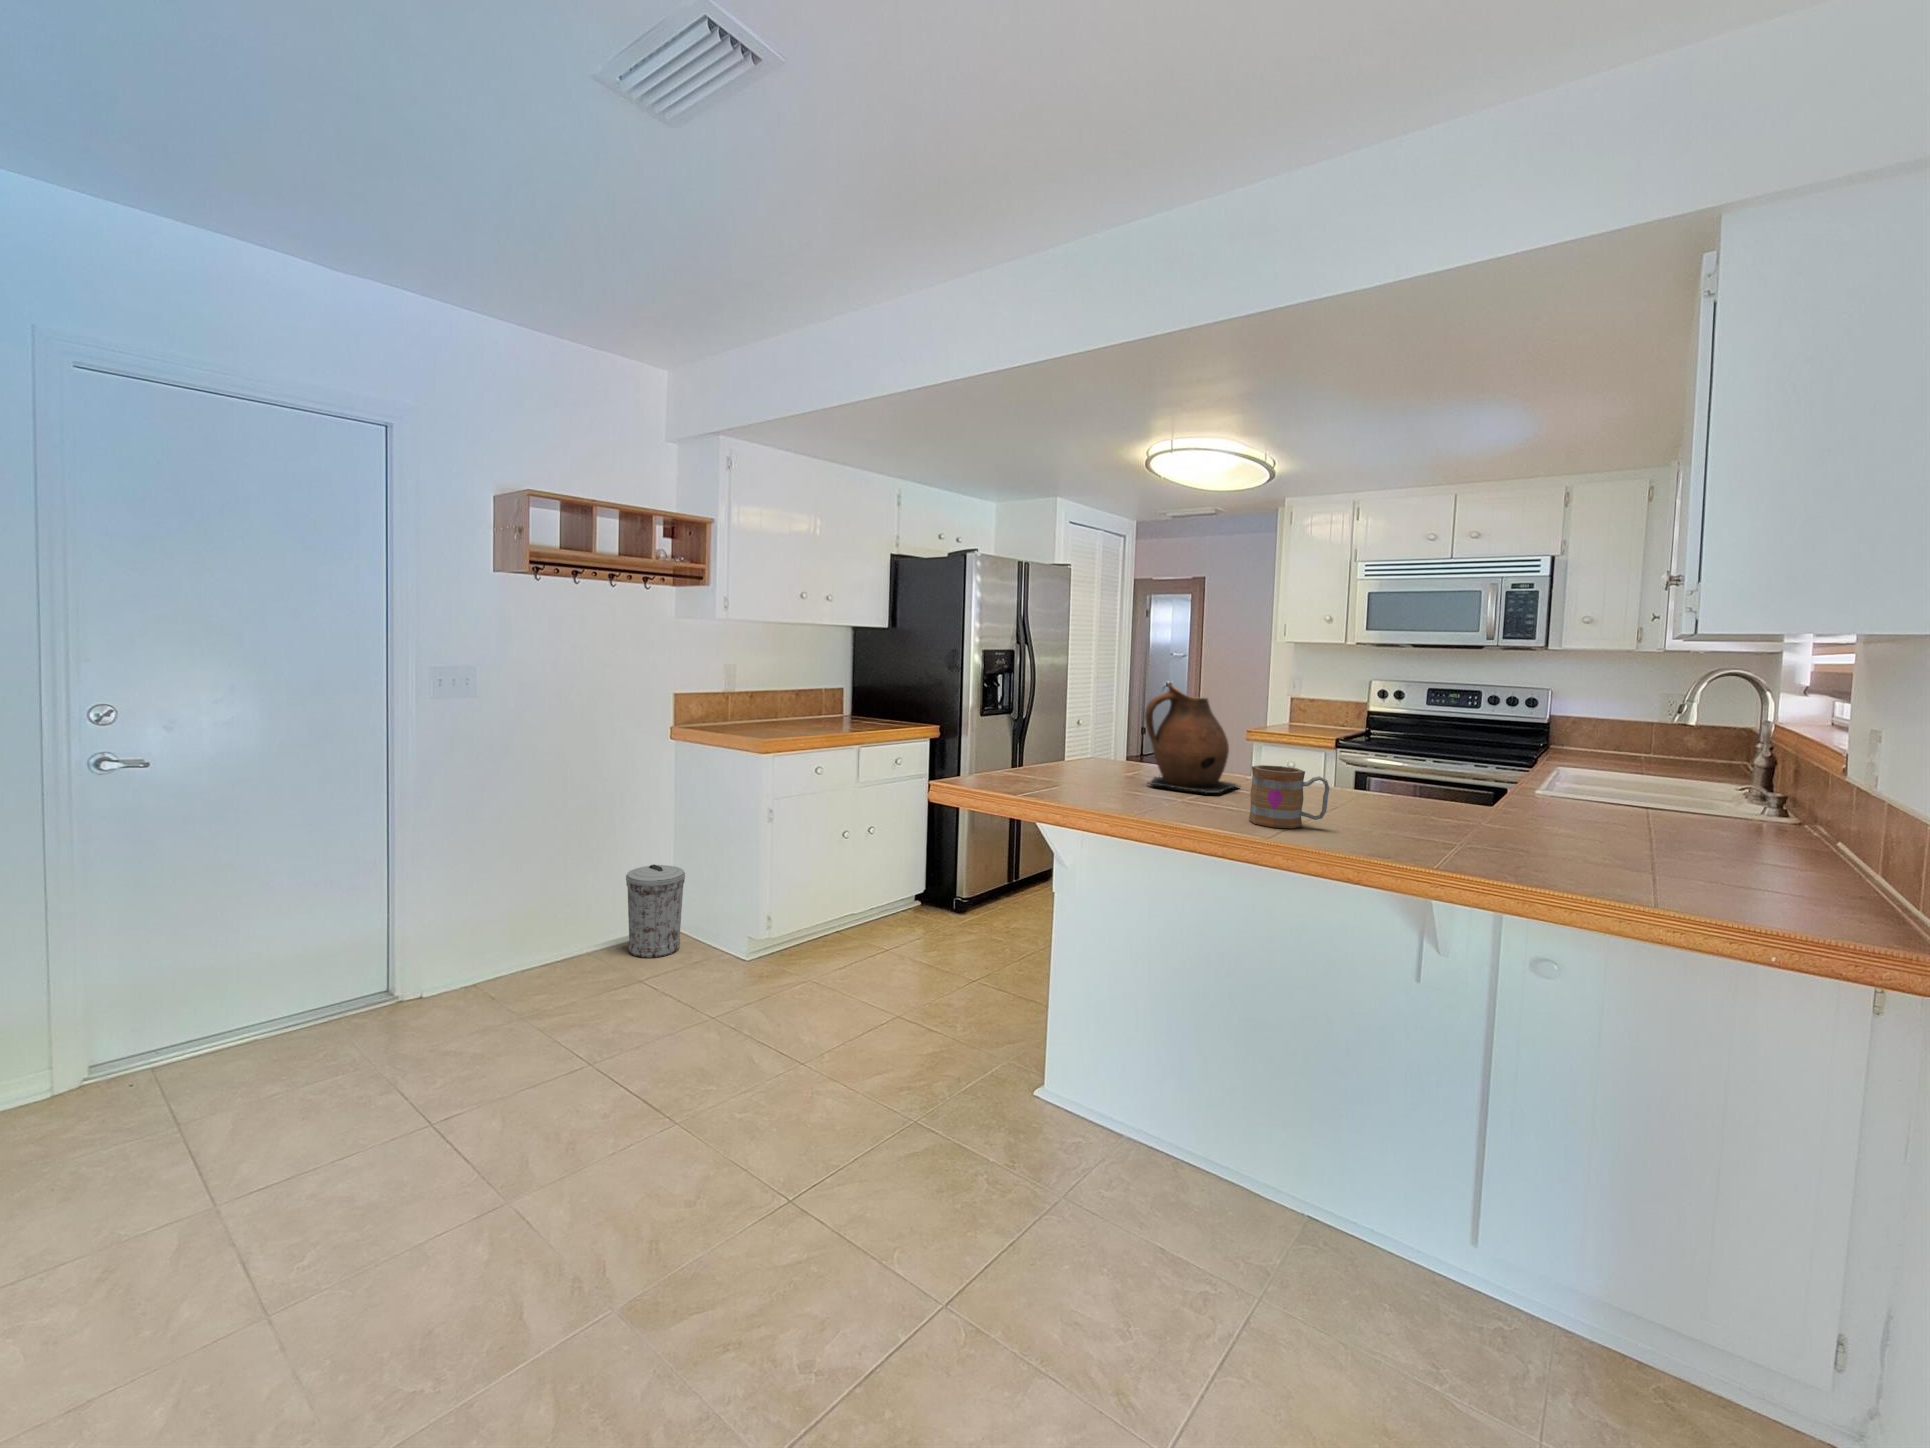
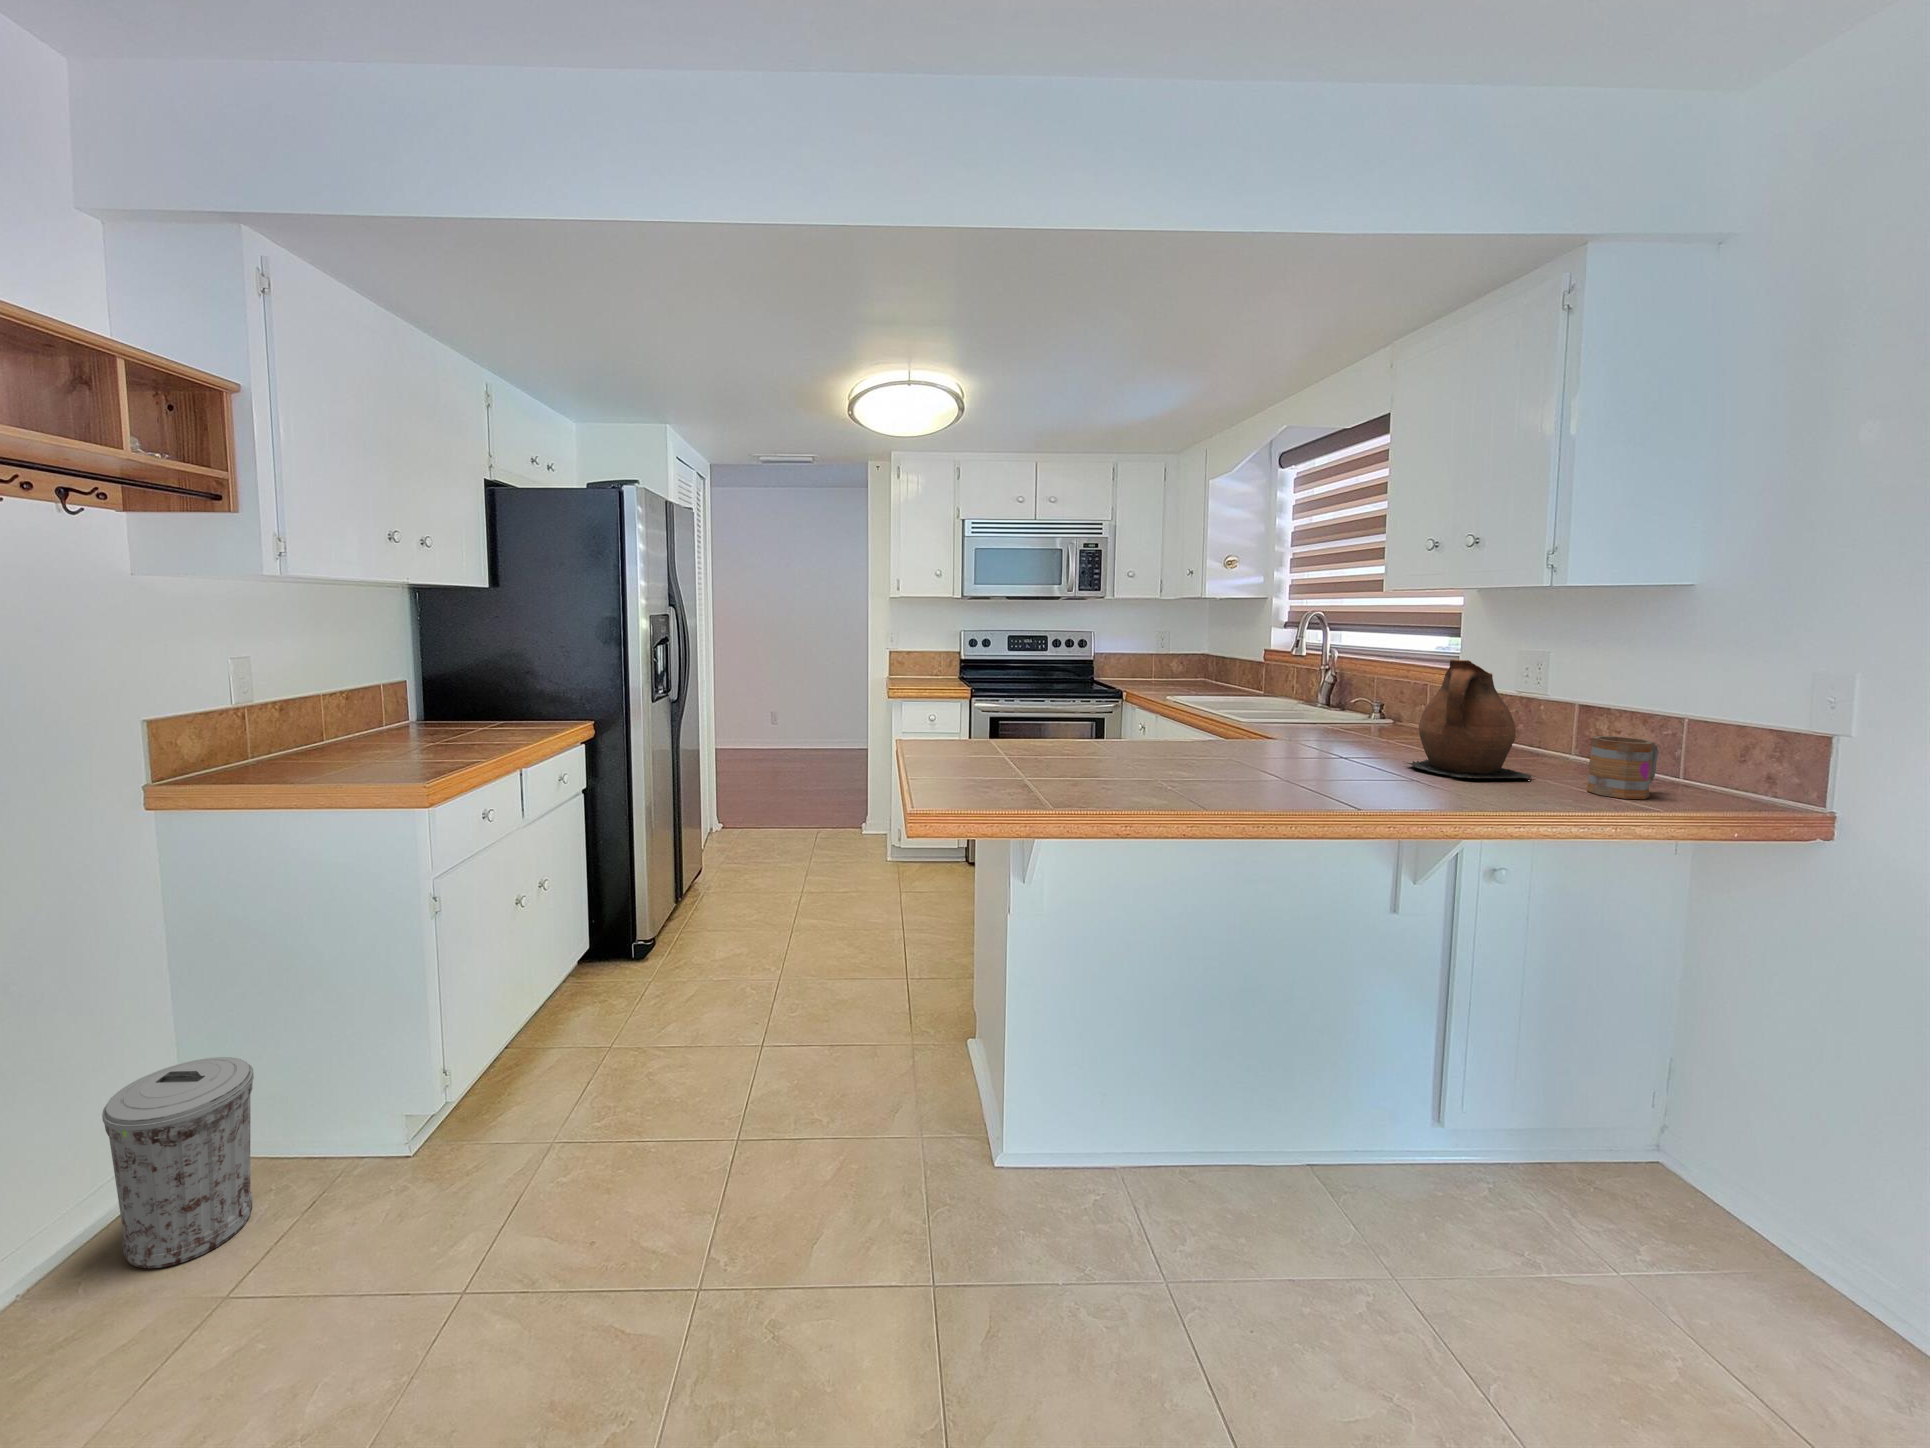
ceramic pitcher: present [1145,684,1239,793] -> present [1407,659,1531,778]
mug: present [1249,765,1330,828] -> present [1586,736,1658,799]

